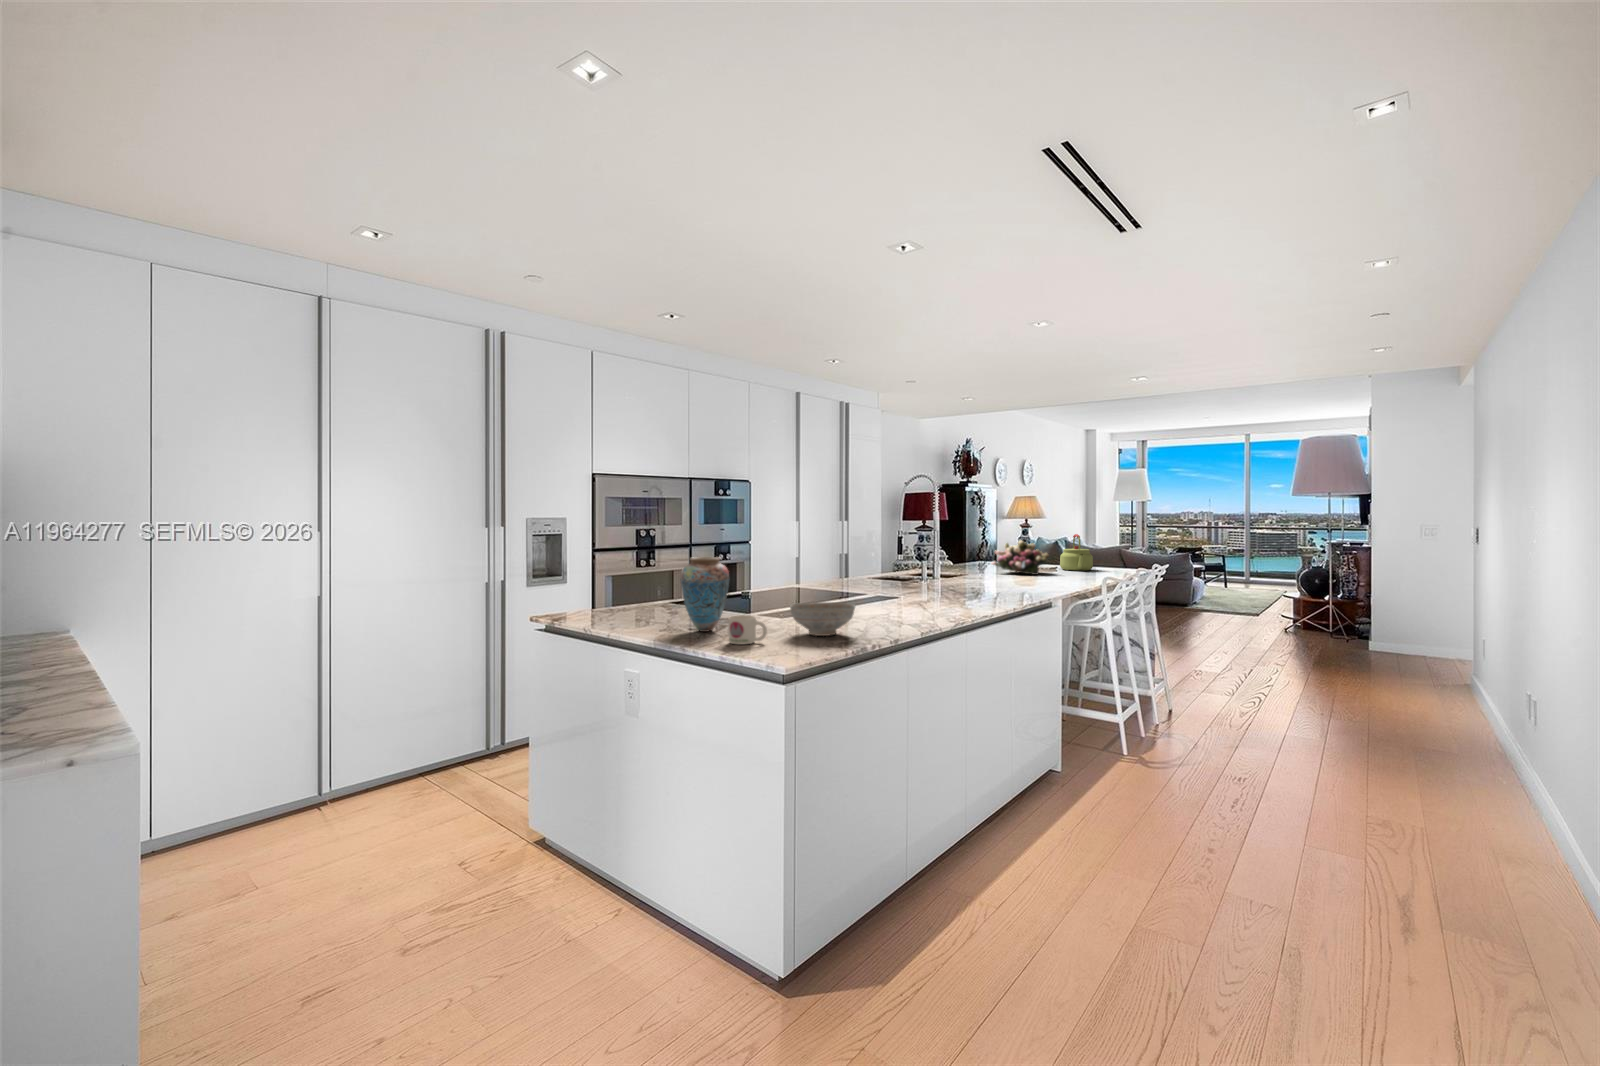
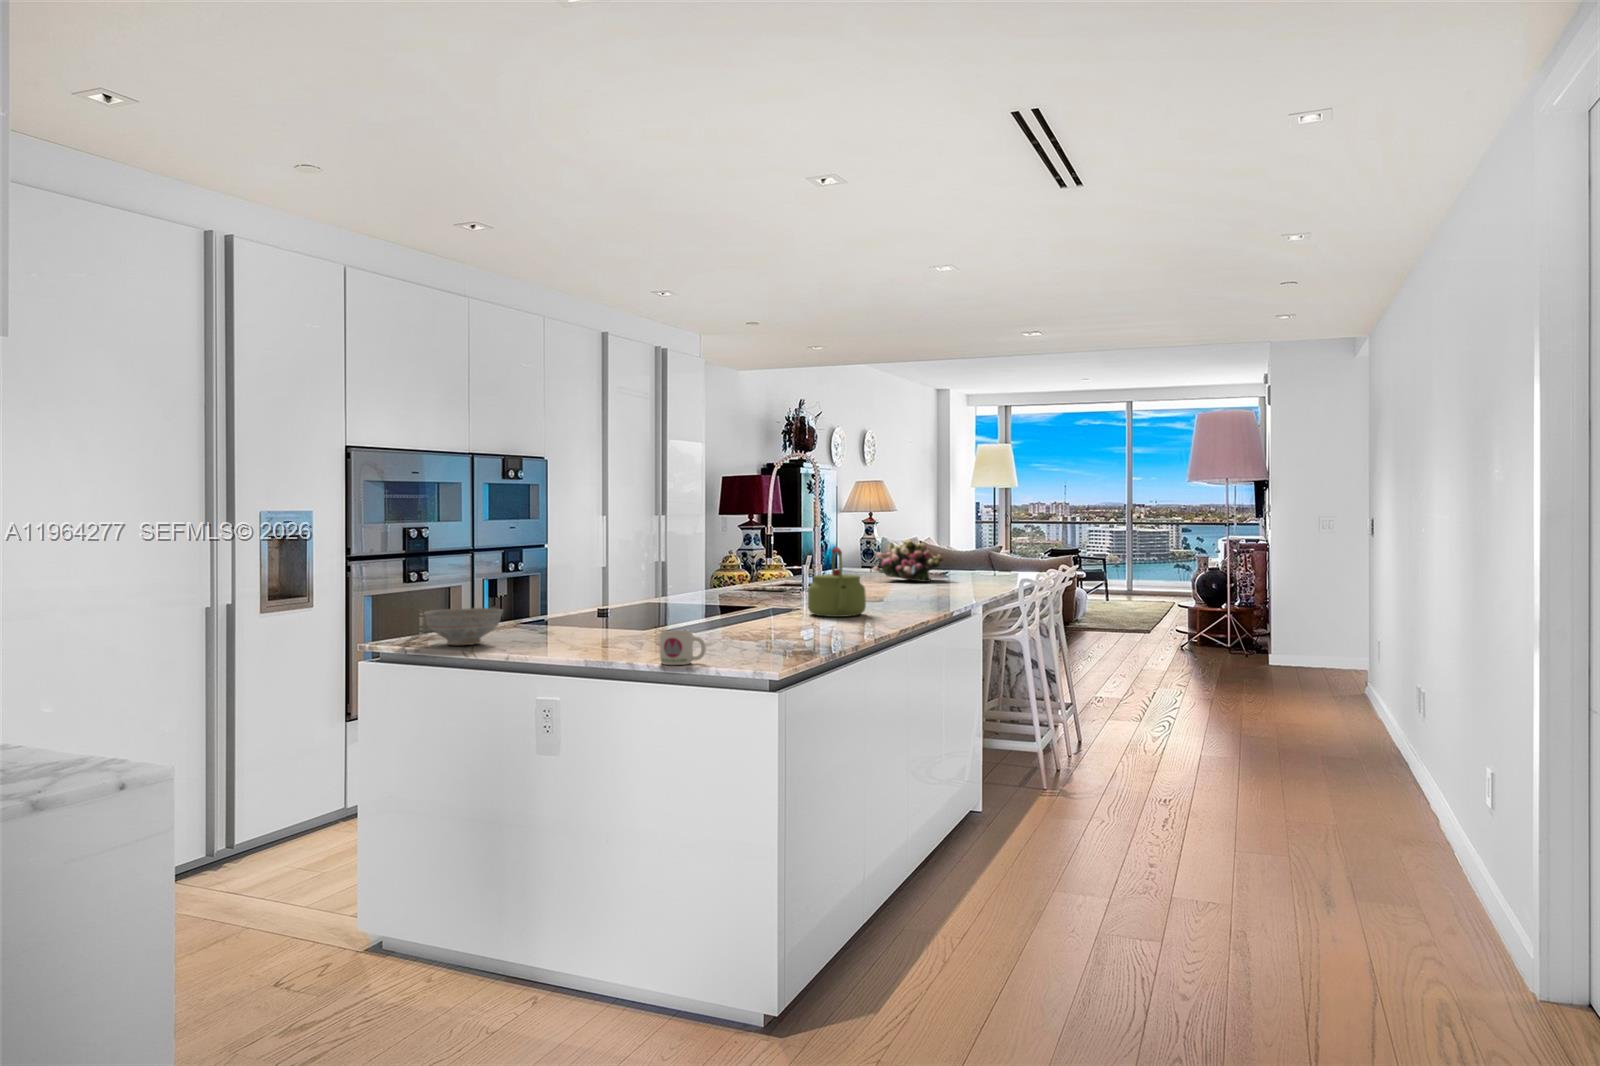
kettle: present [1060,534,1093,571] -> present [808,547,866,617]
vase: present [680,557,729,632] -> none [580,562,642,654]
decorative bowl: present [790,602,856,636] -> present [424,608,503,645]

